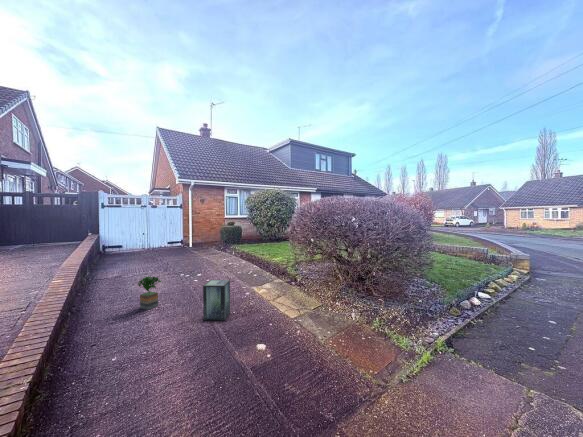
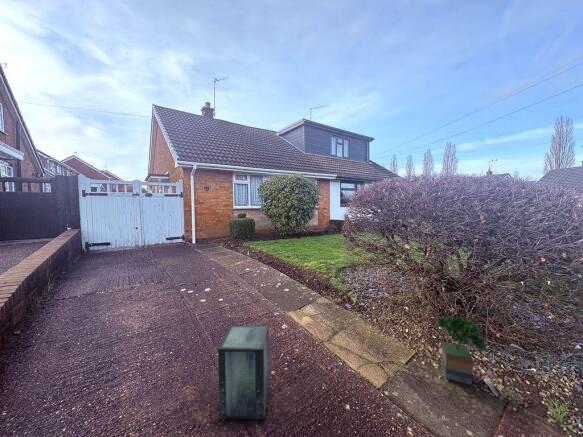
potted tree: present [138,276,161,310] -> present [437,316,486,385]

